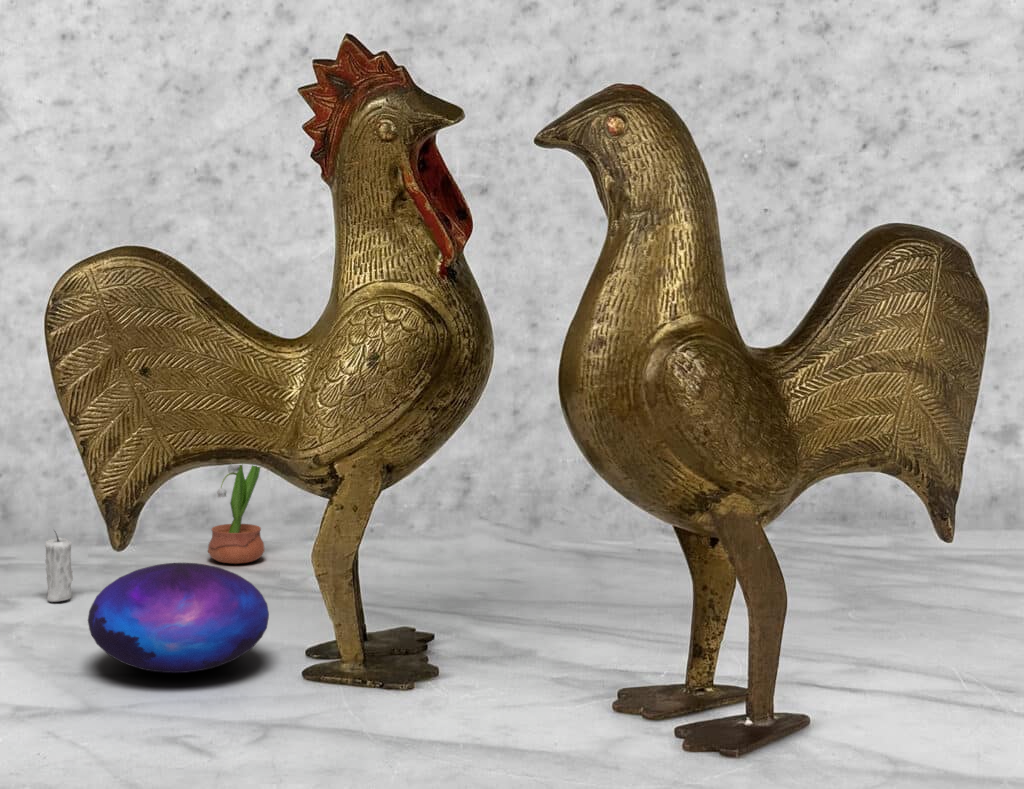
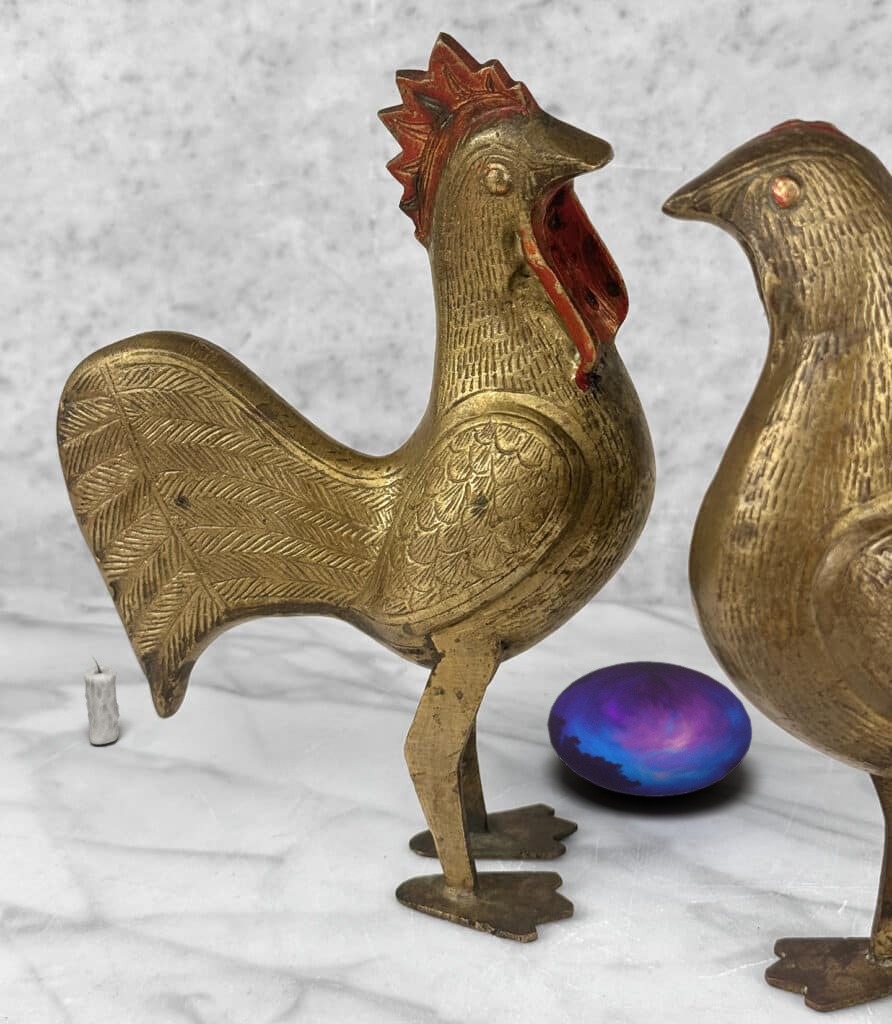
potted flower: present [208,463,265,564] -> none [275,501,357,671]
decorative orb: present [88,563,269,673] -> present [547,661,752,797]

